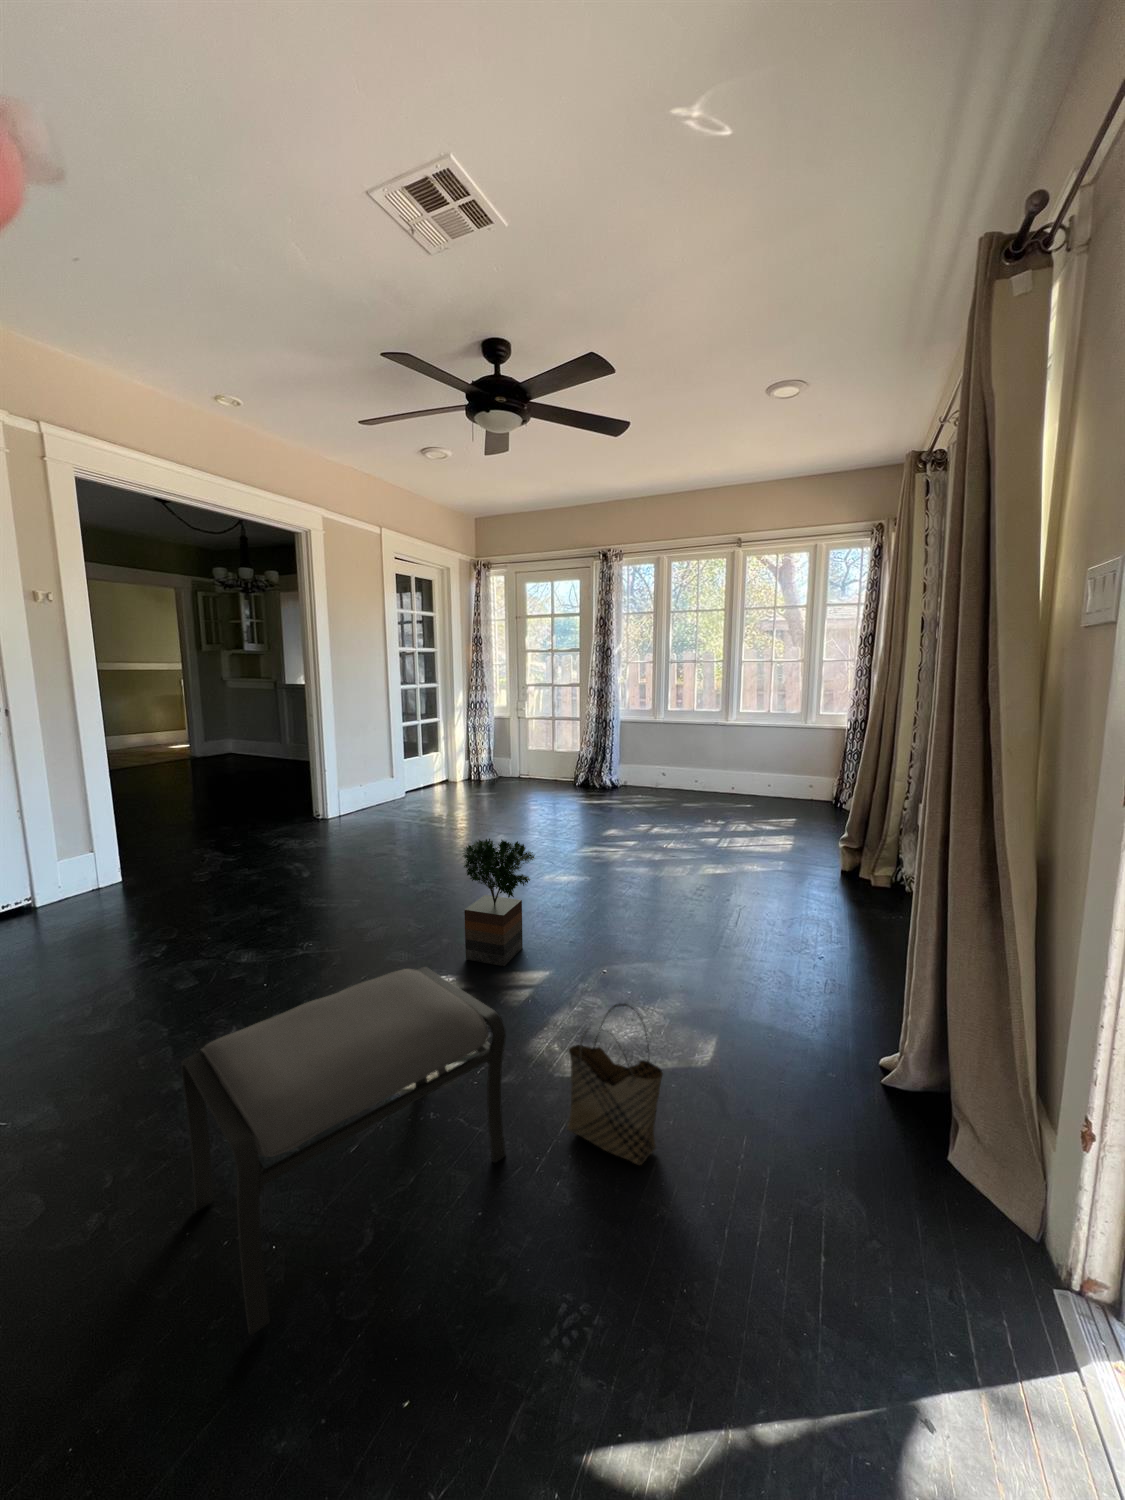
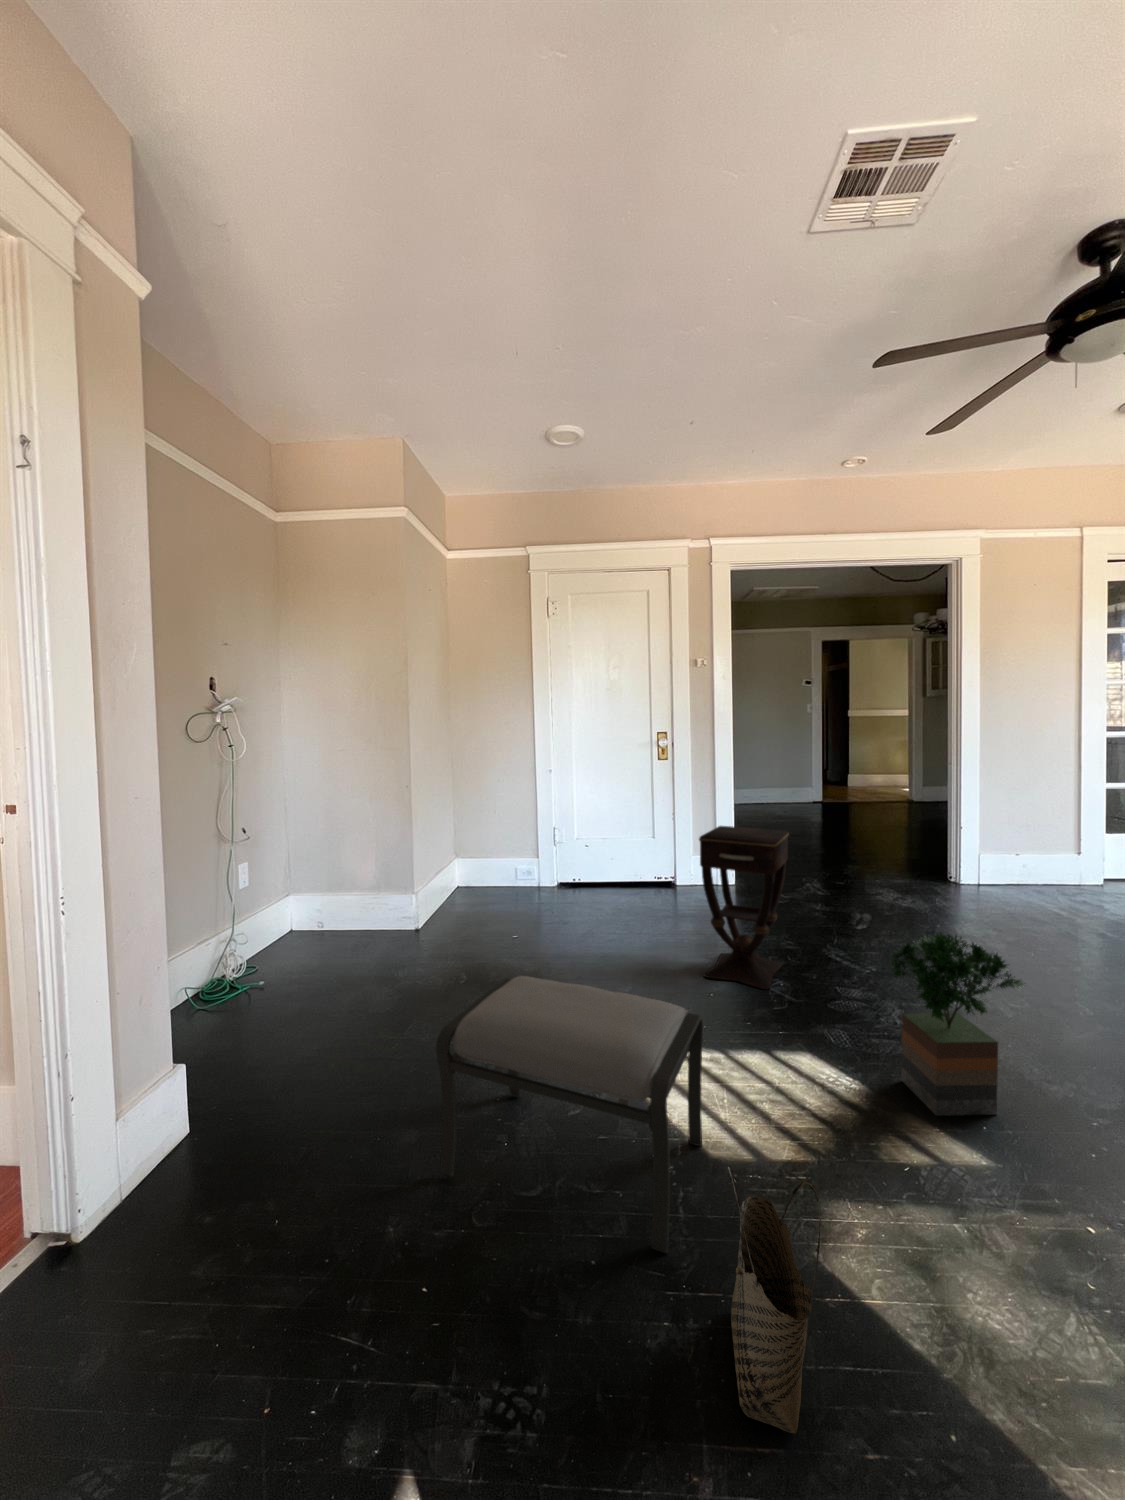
side table: none [196,794,305,974] -> present [699,826,789,989]

